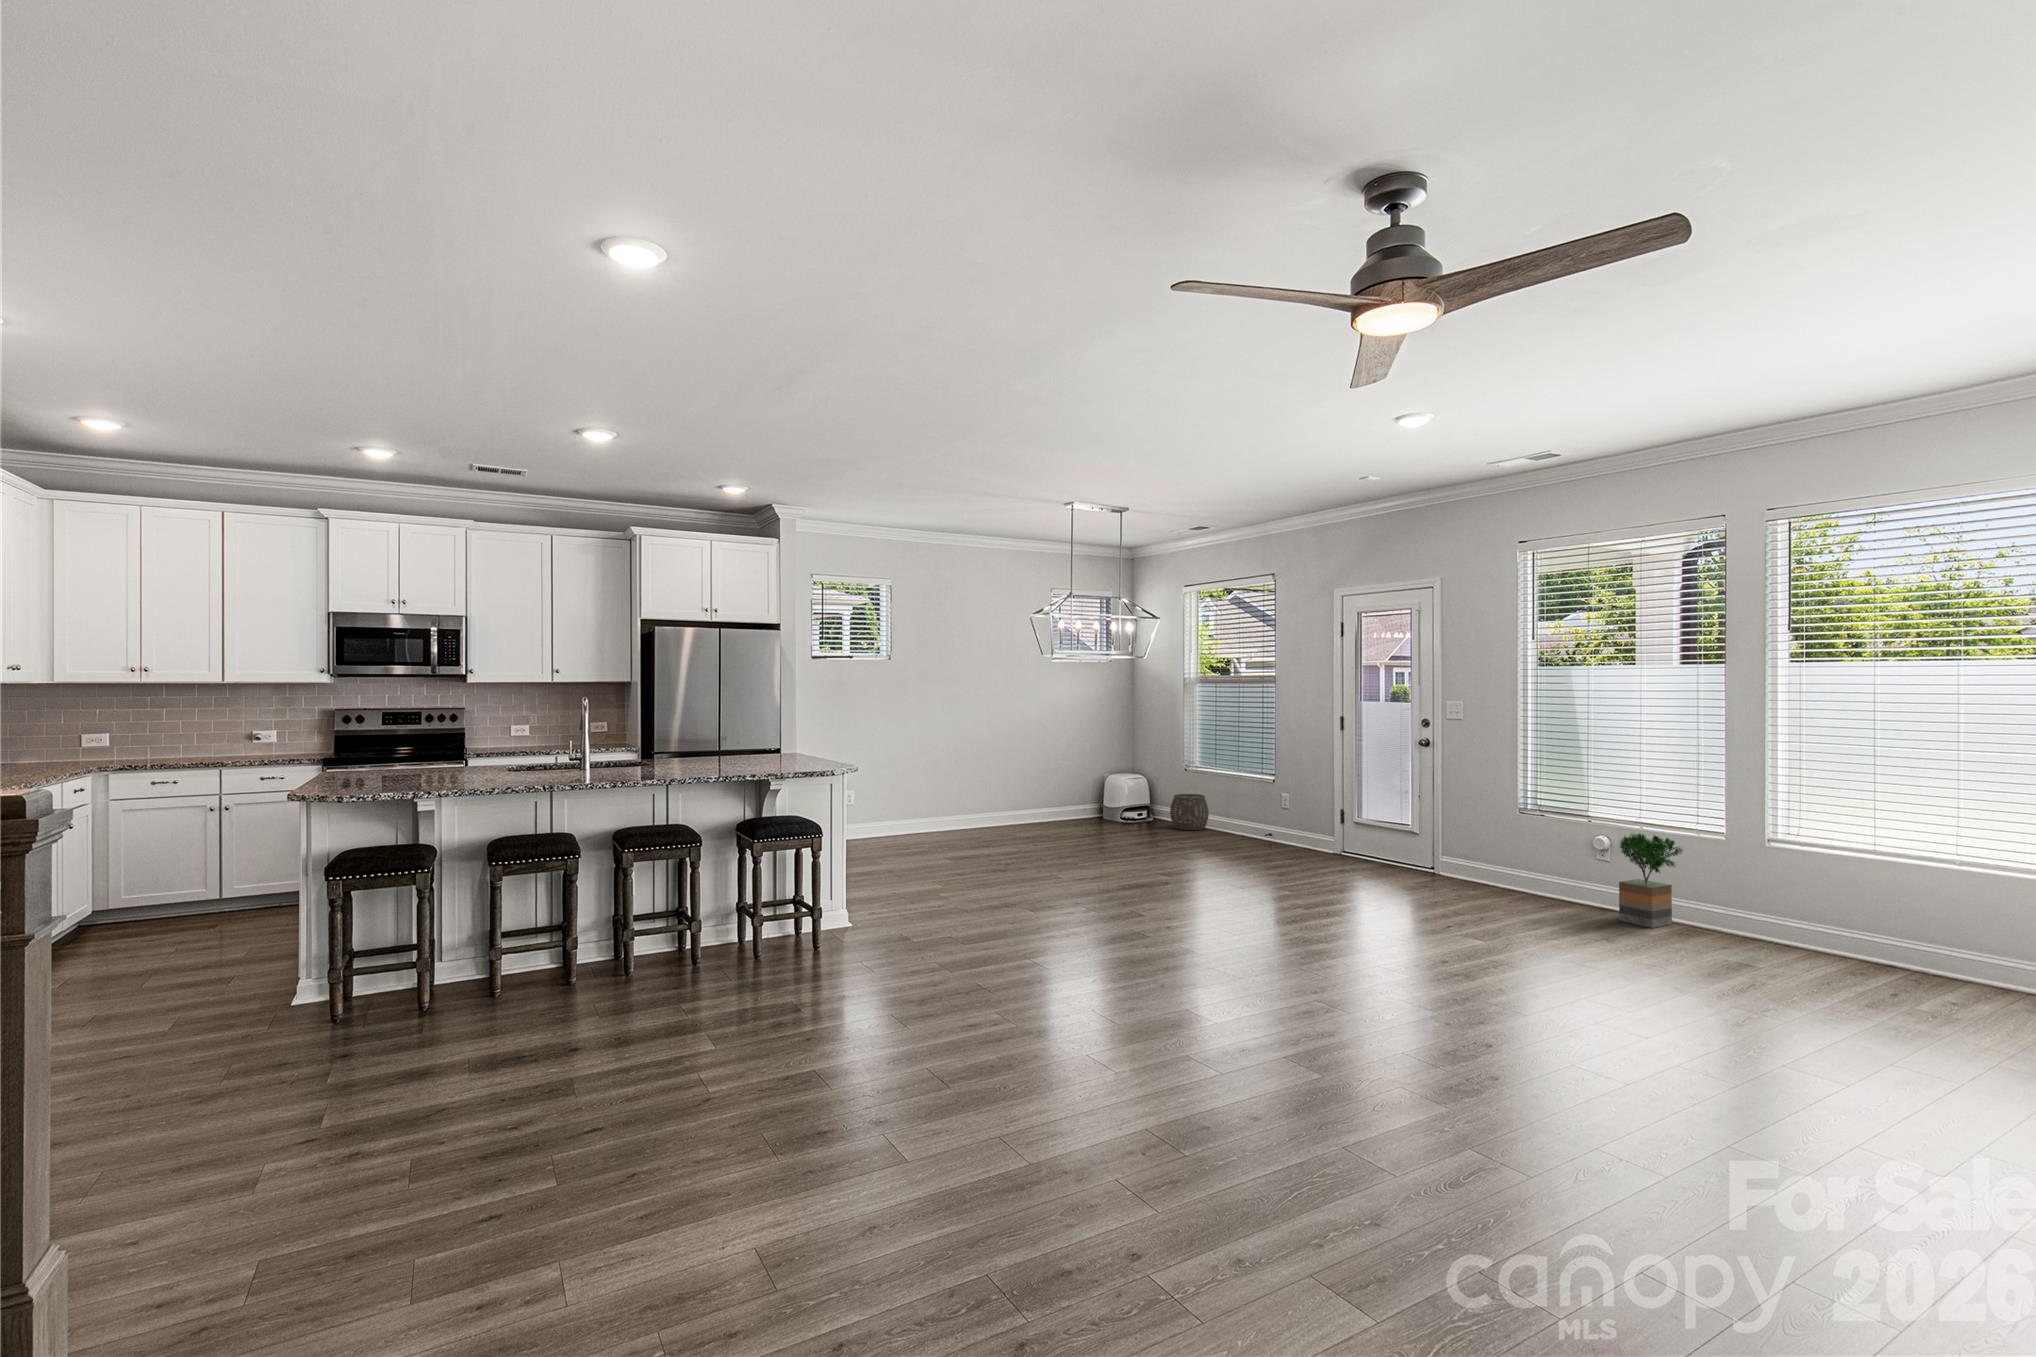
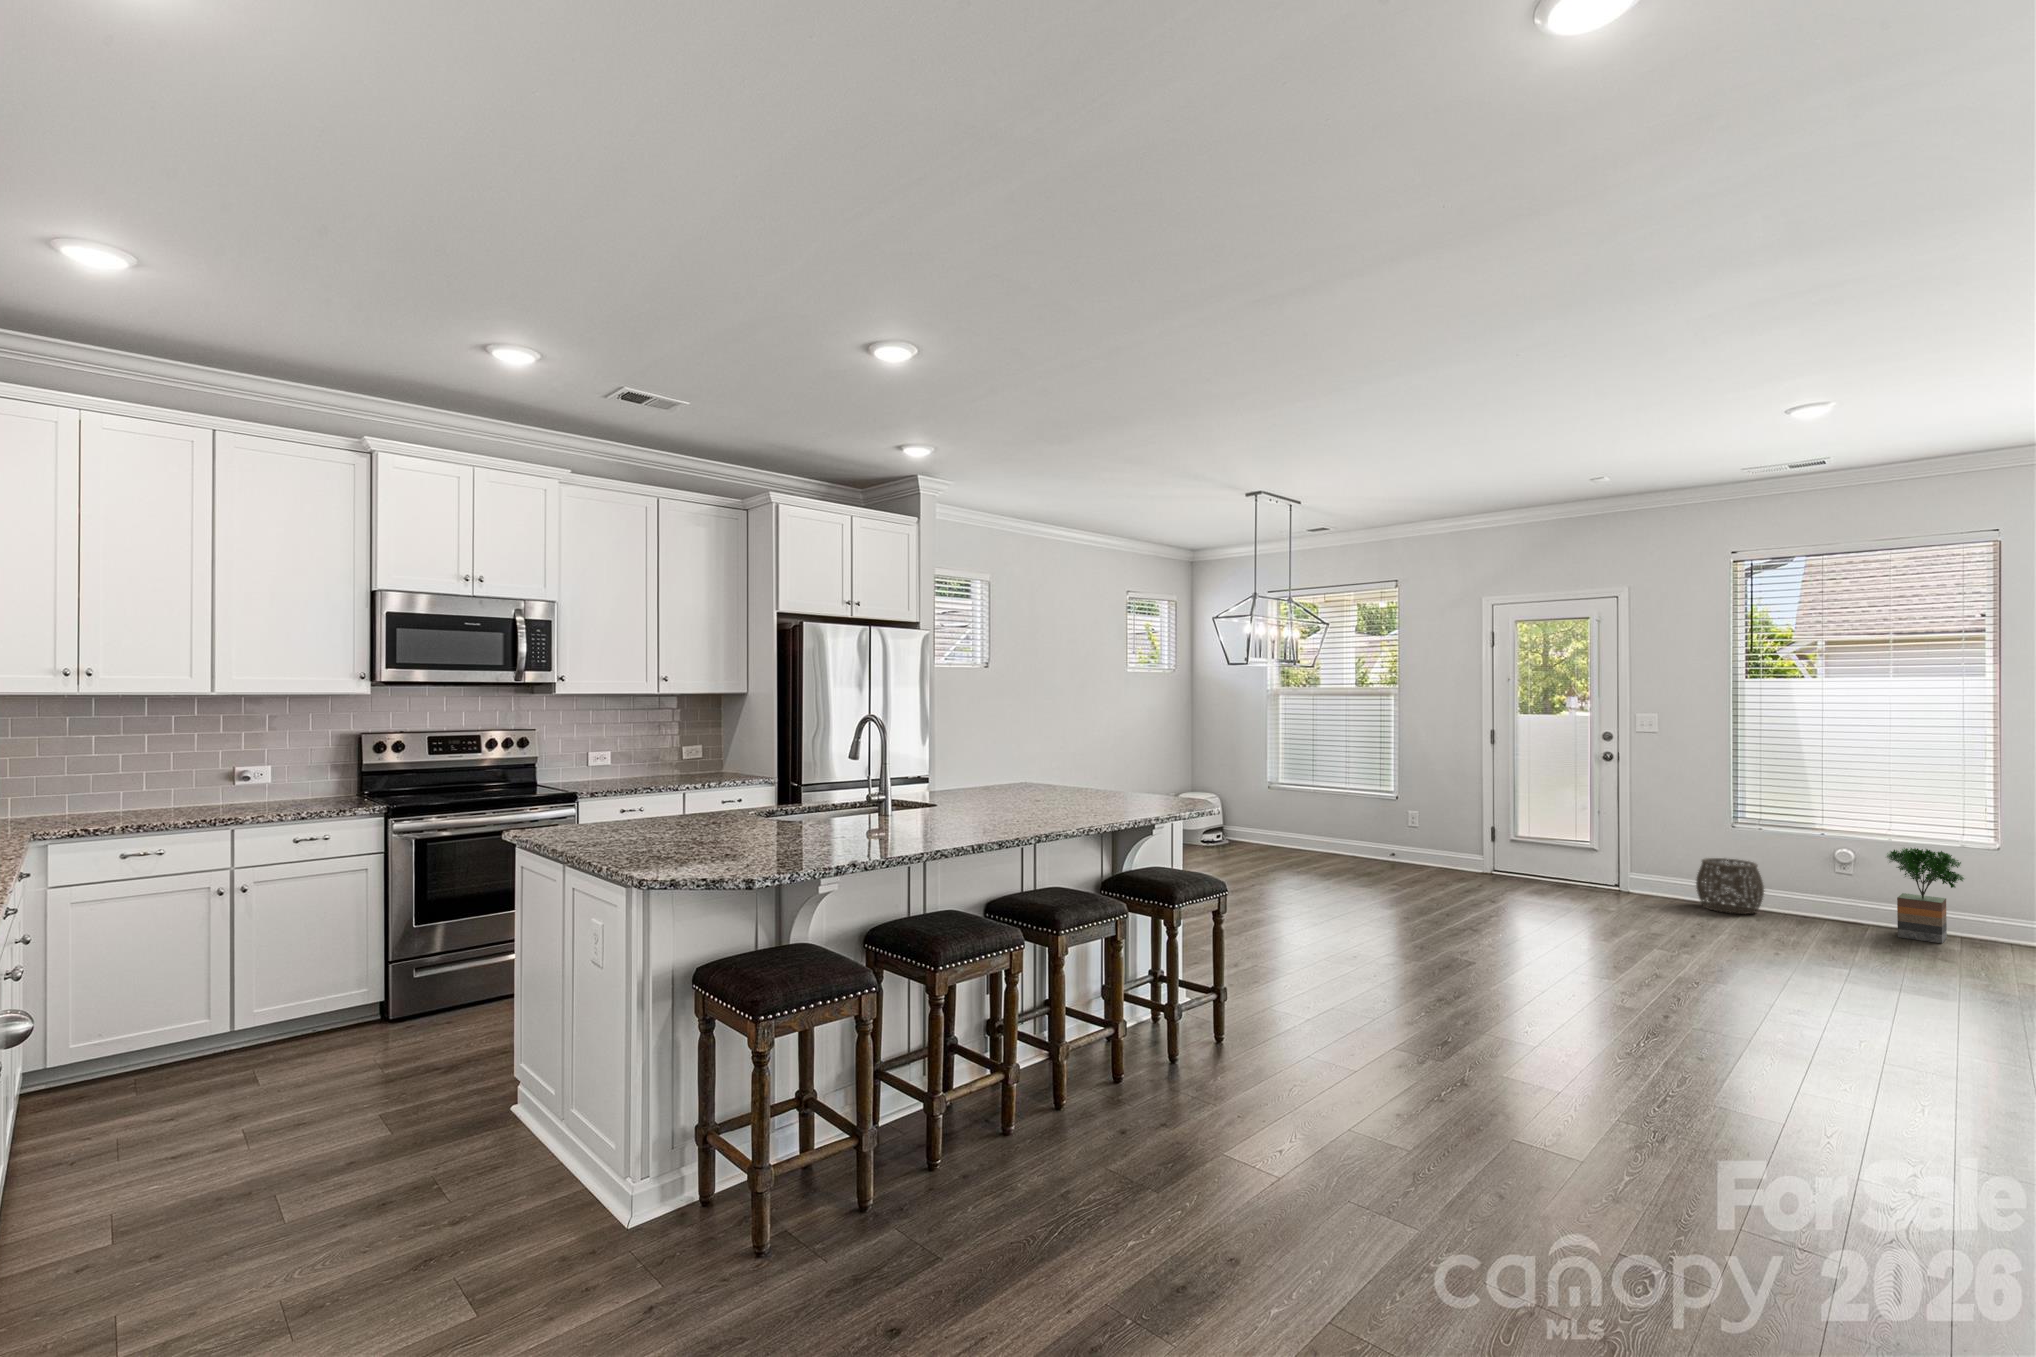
woven basket: present [1170,794,1209,830] -> present [1696,858,1764,914]

